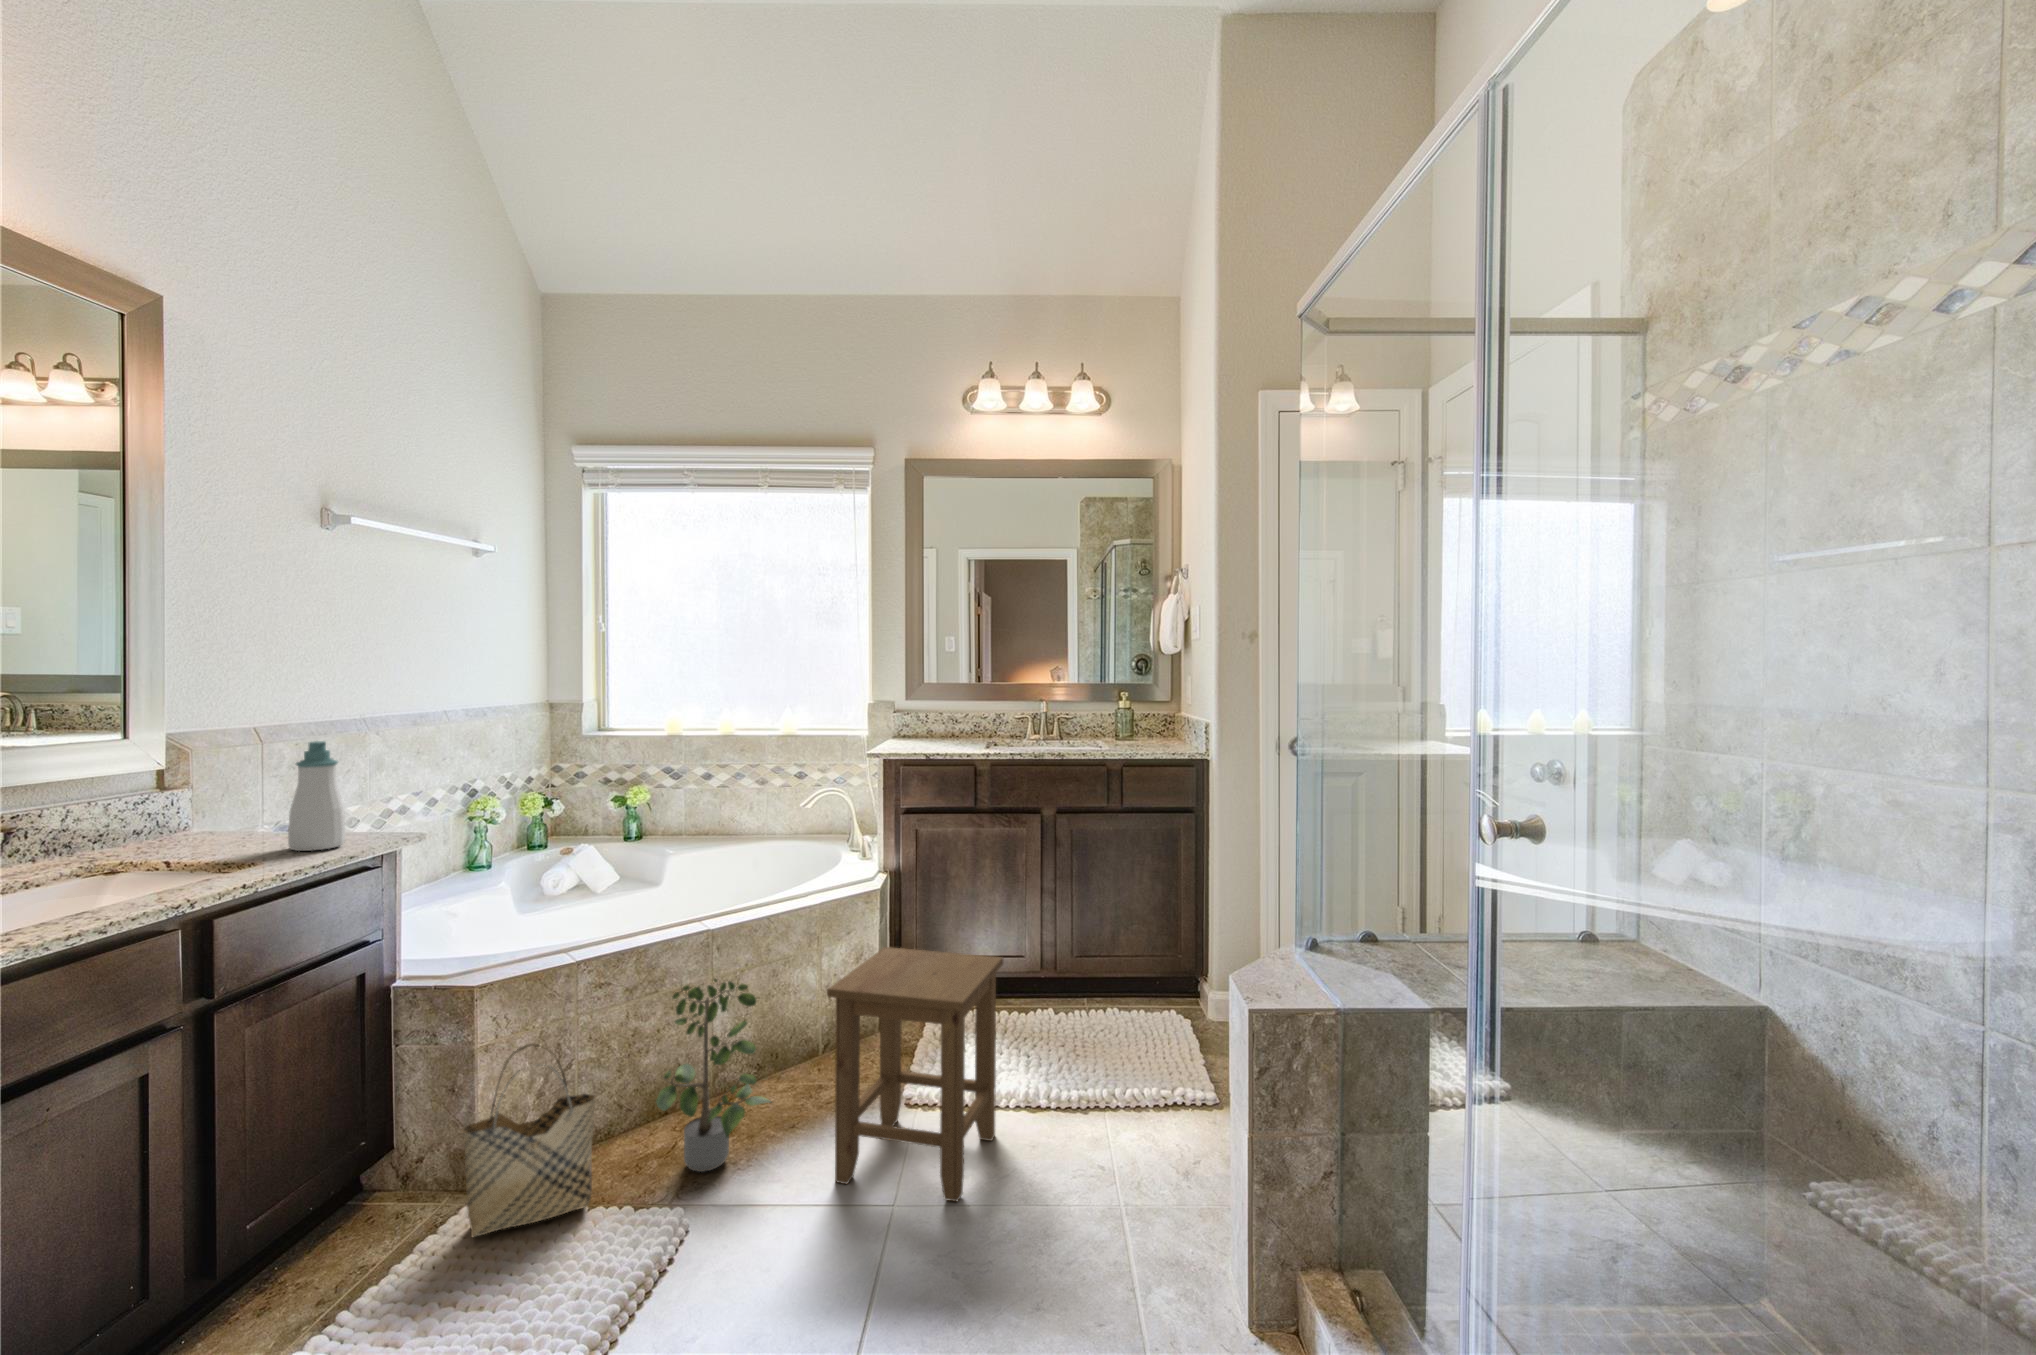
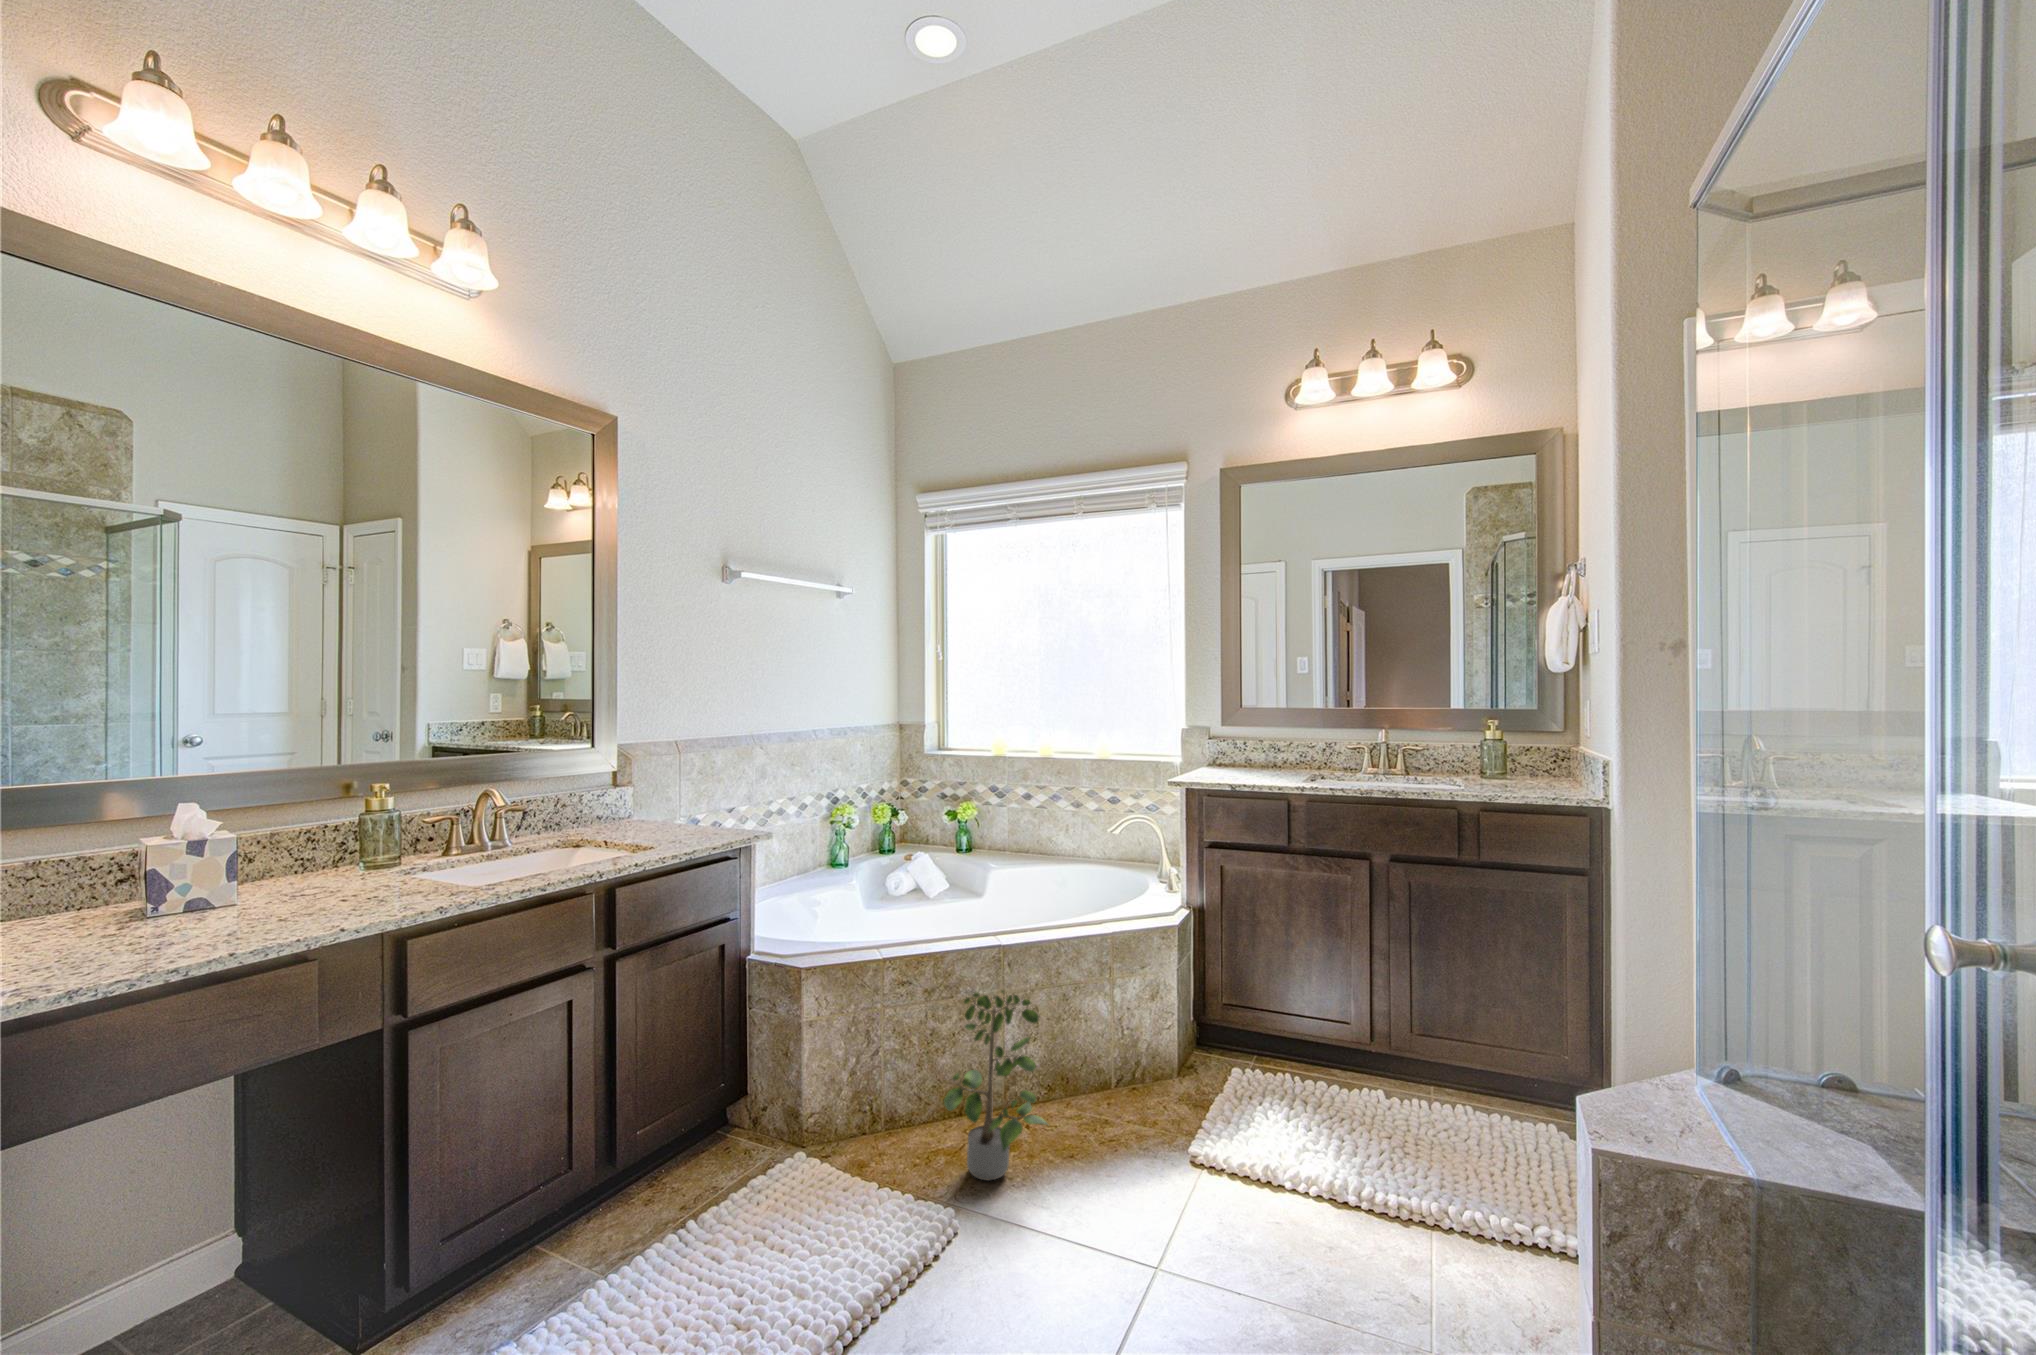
soap bottle: present [288,741,345,851] -> none [677,738,717,828]
stool: present [827,947,1003,1201] -> none [1104,985,1301,1279]
woven basket: present [462,1044,596,1237] -> none [780,1023,892,1190]

